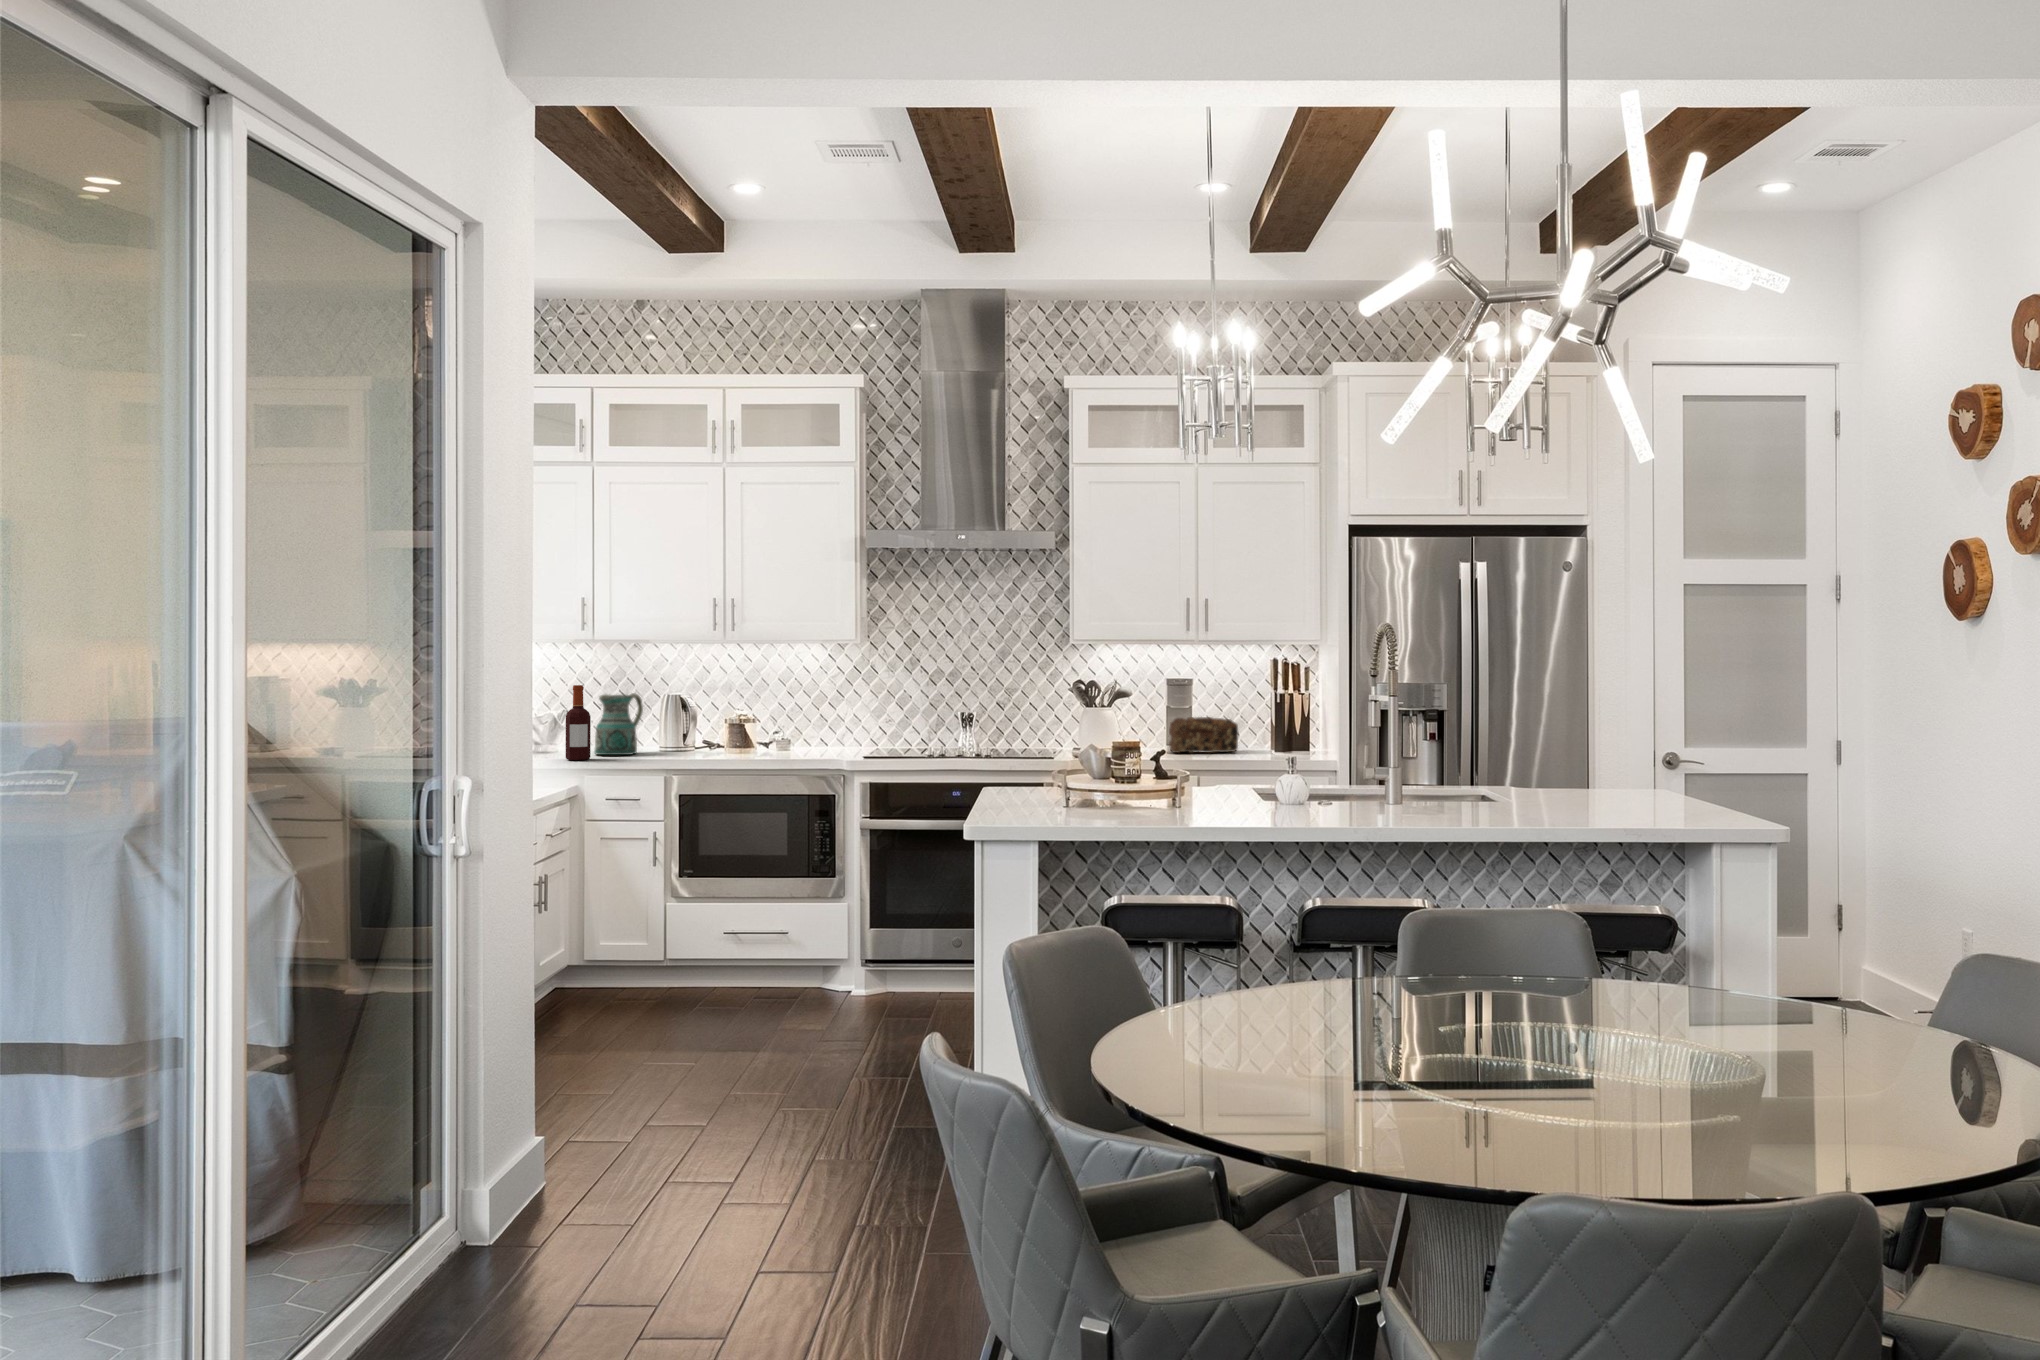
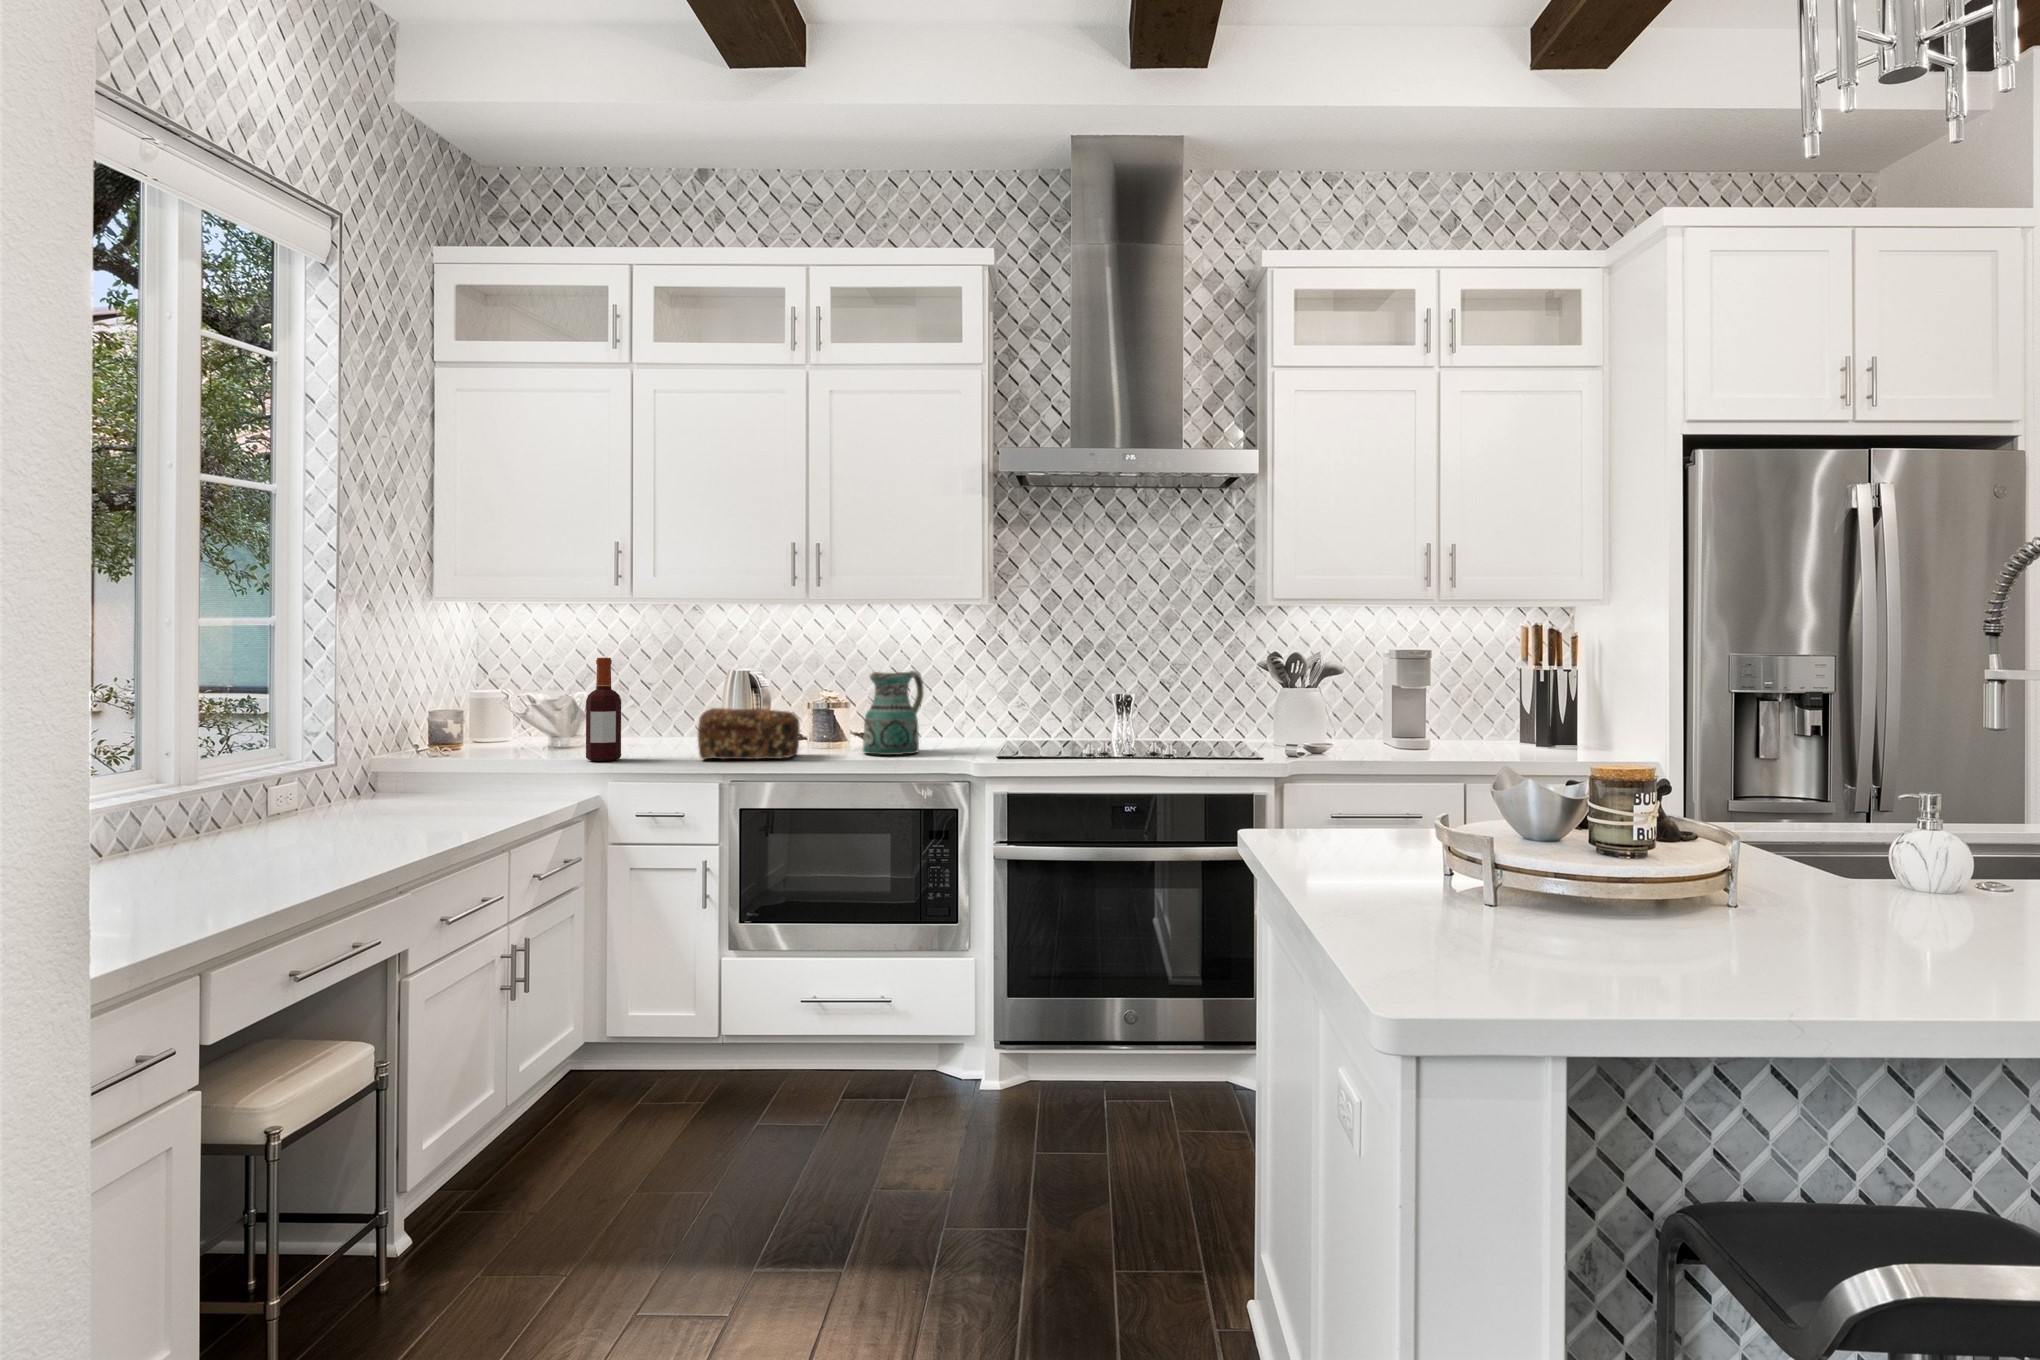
ceramic pitcher: present [594,693,643,755] -> present [863,671,923,755]
bread loaf: present [1169,717,1239,753] -> present [698,708,800,759]

